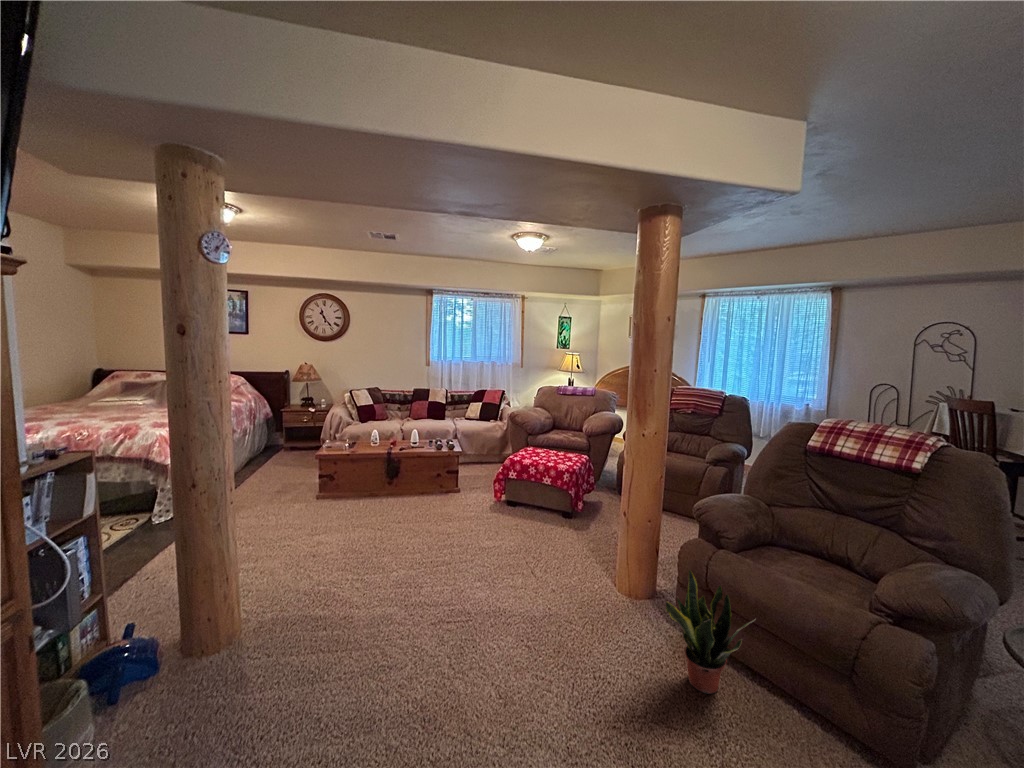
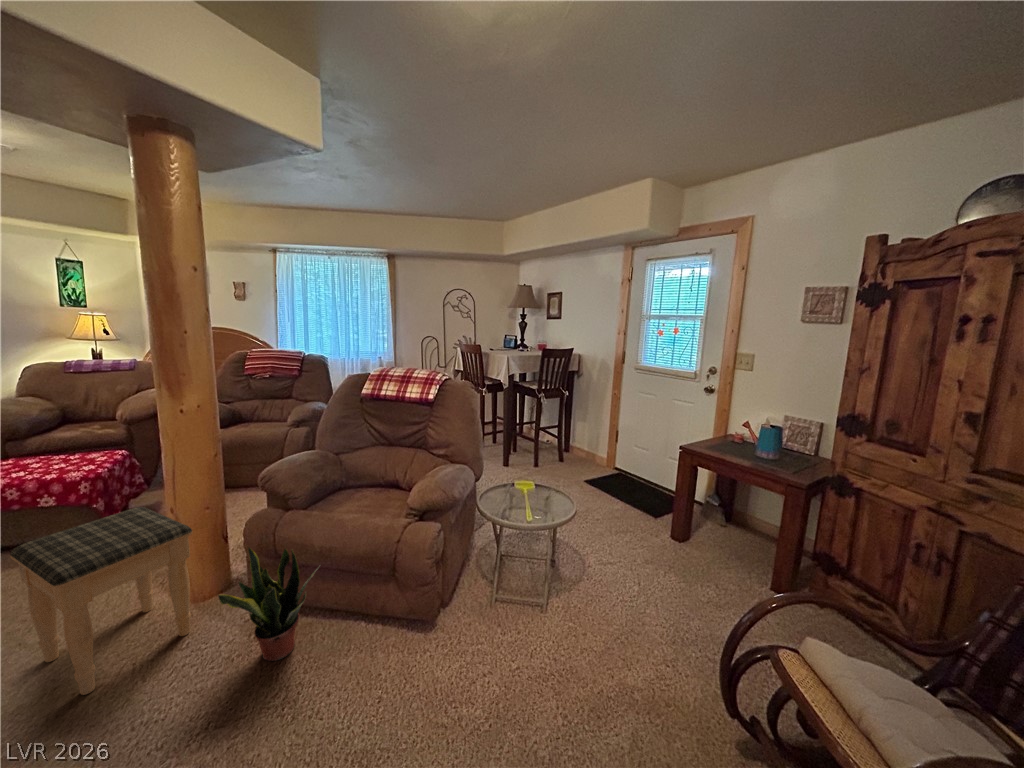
footstool: none [543,503,643,629] -> present [10,507,193,695]

